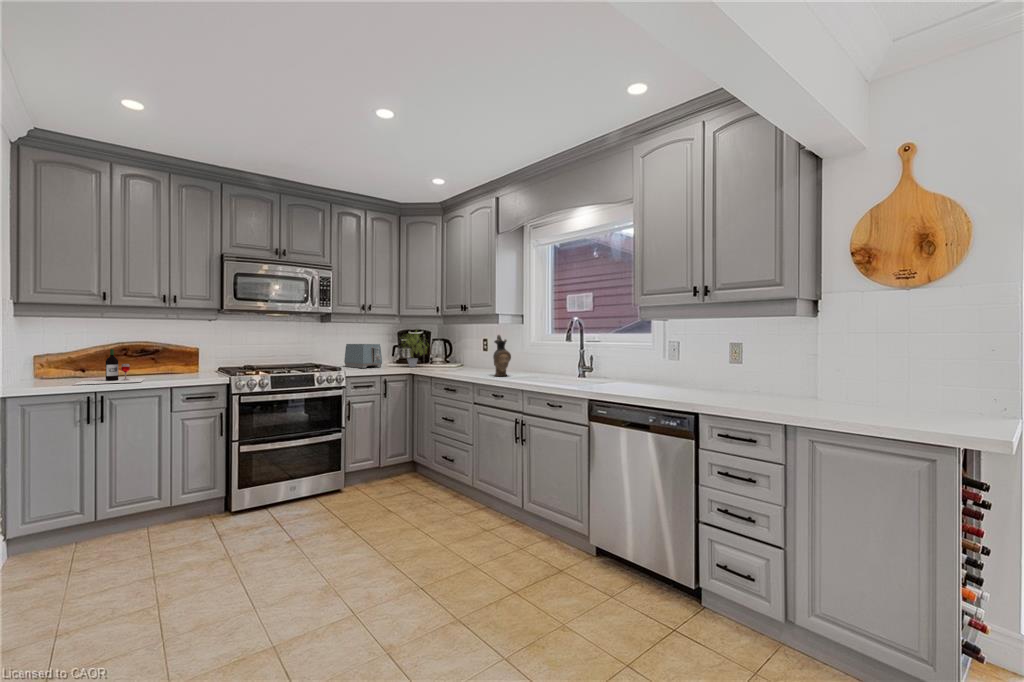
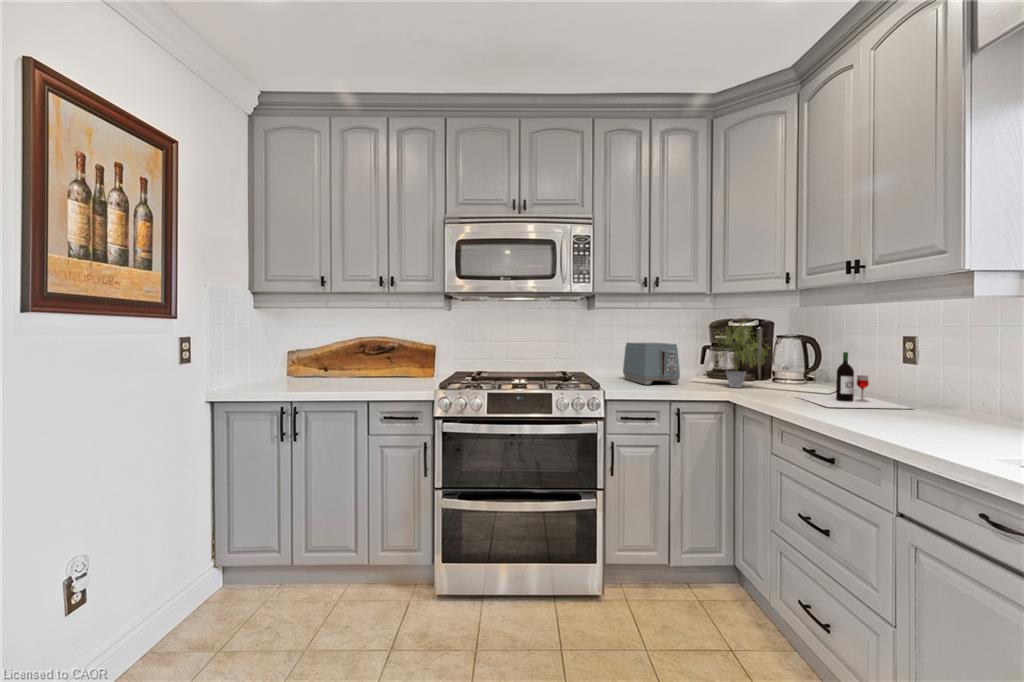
ceramic pitcher: present [493,335,511,376] -> none [918,328,978,439]
wine bottle: present [73,349,145,385] -> present [798,352,913,409]

